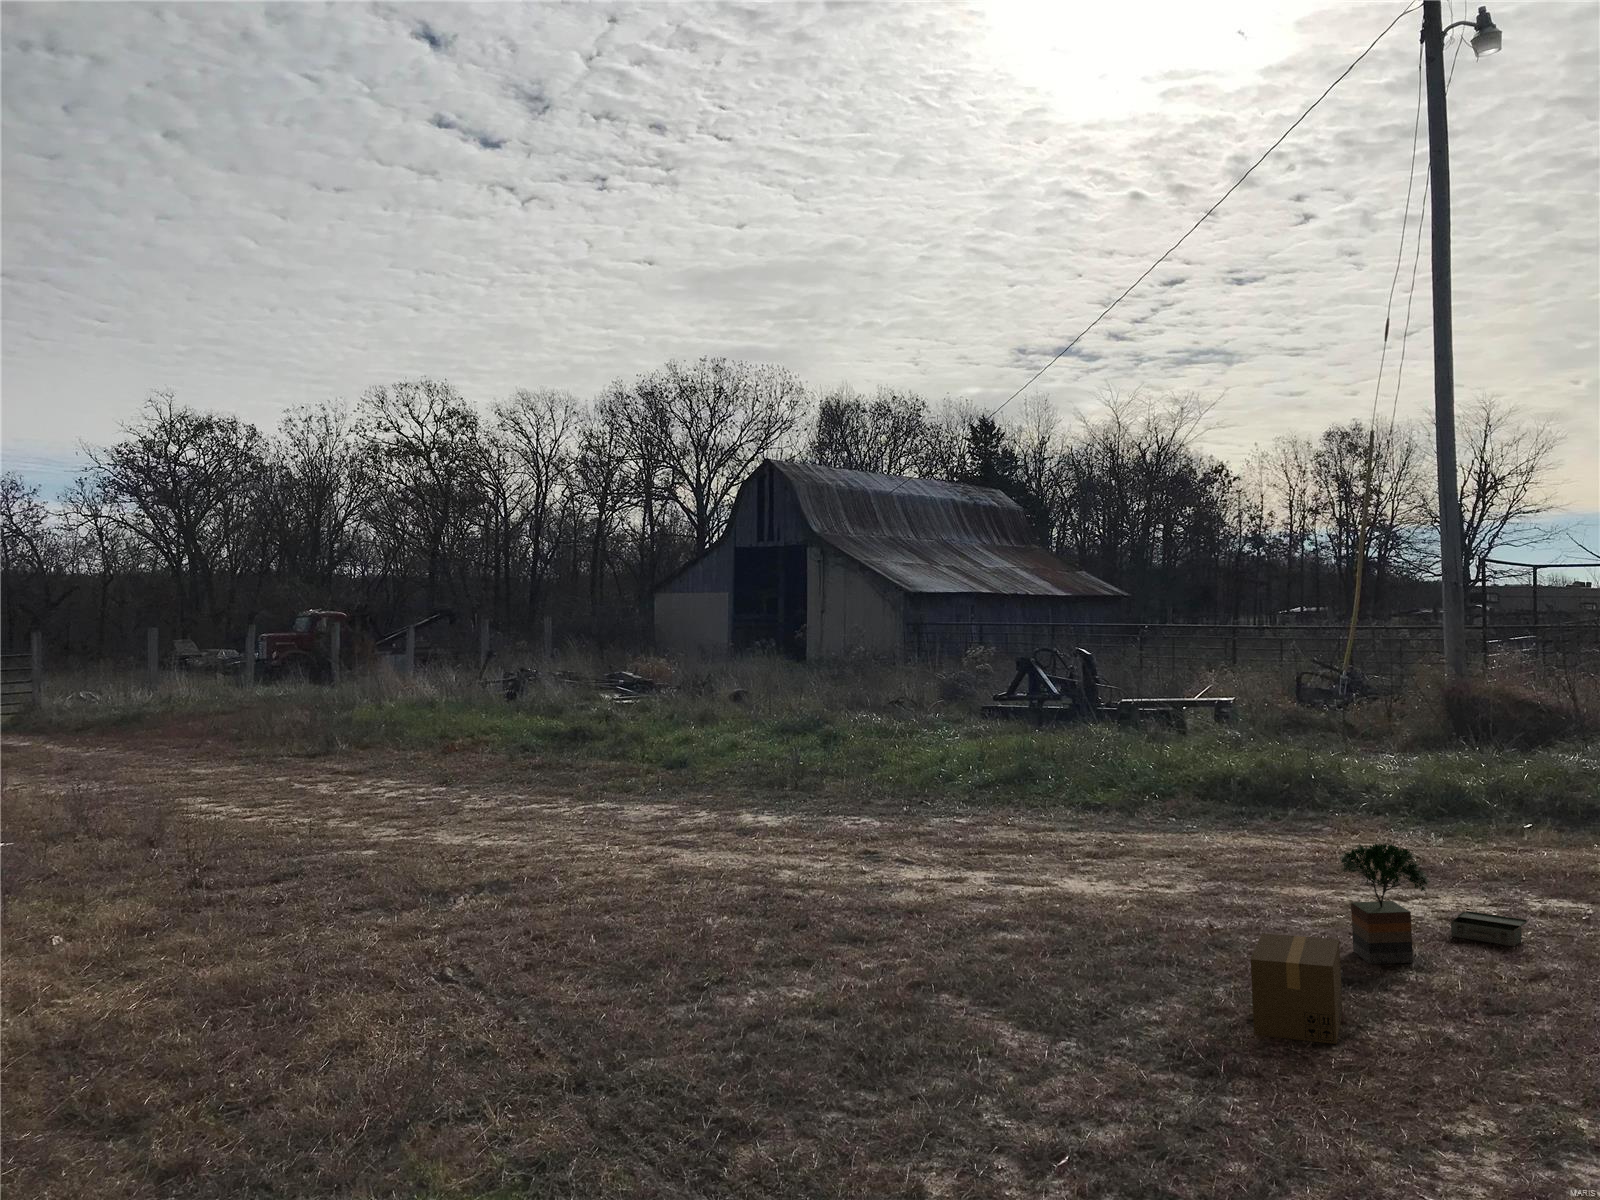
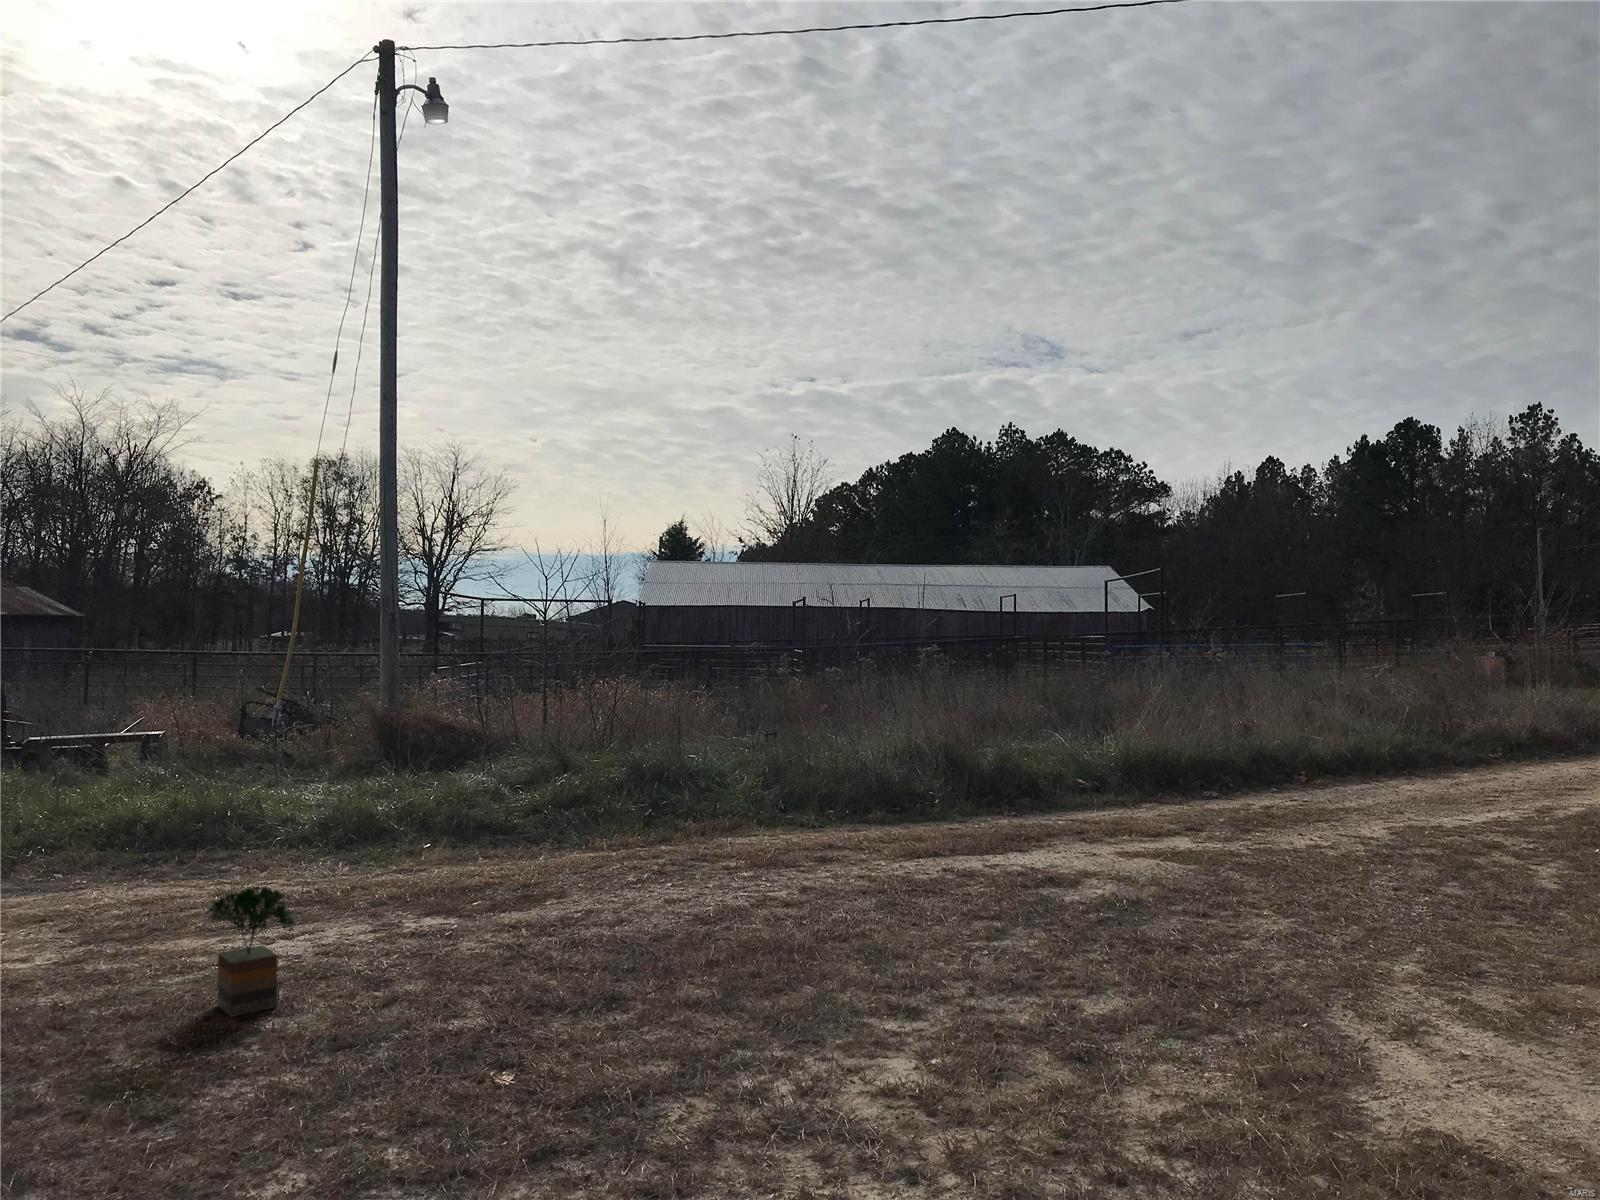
toolbox: present [1451,911,1528,946] -> none [324,943,395,972]
cardboard box: present [1251,933,1343,1044] -> none [66,1002,184,1134]

